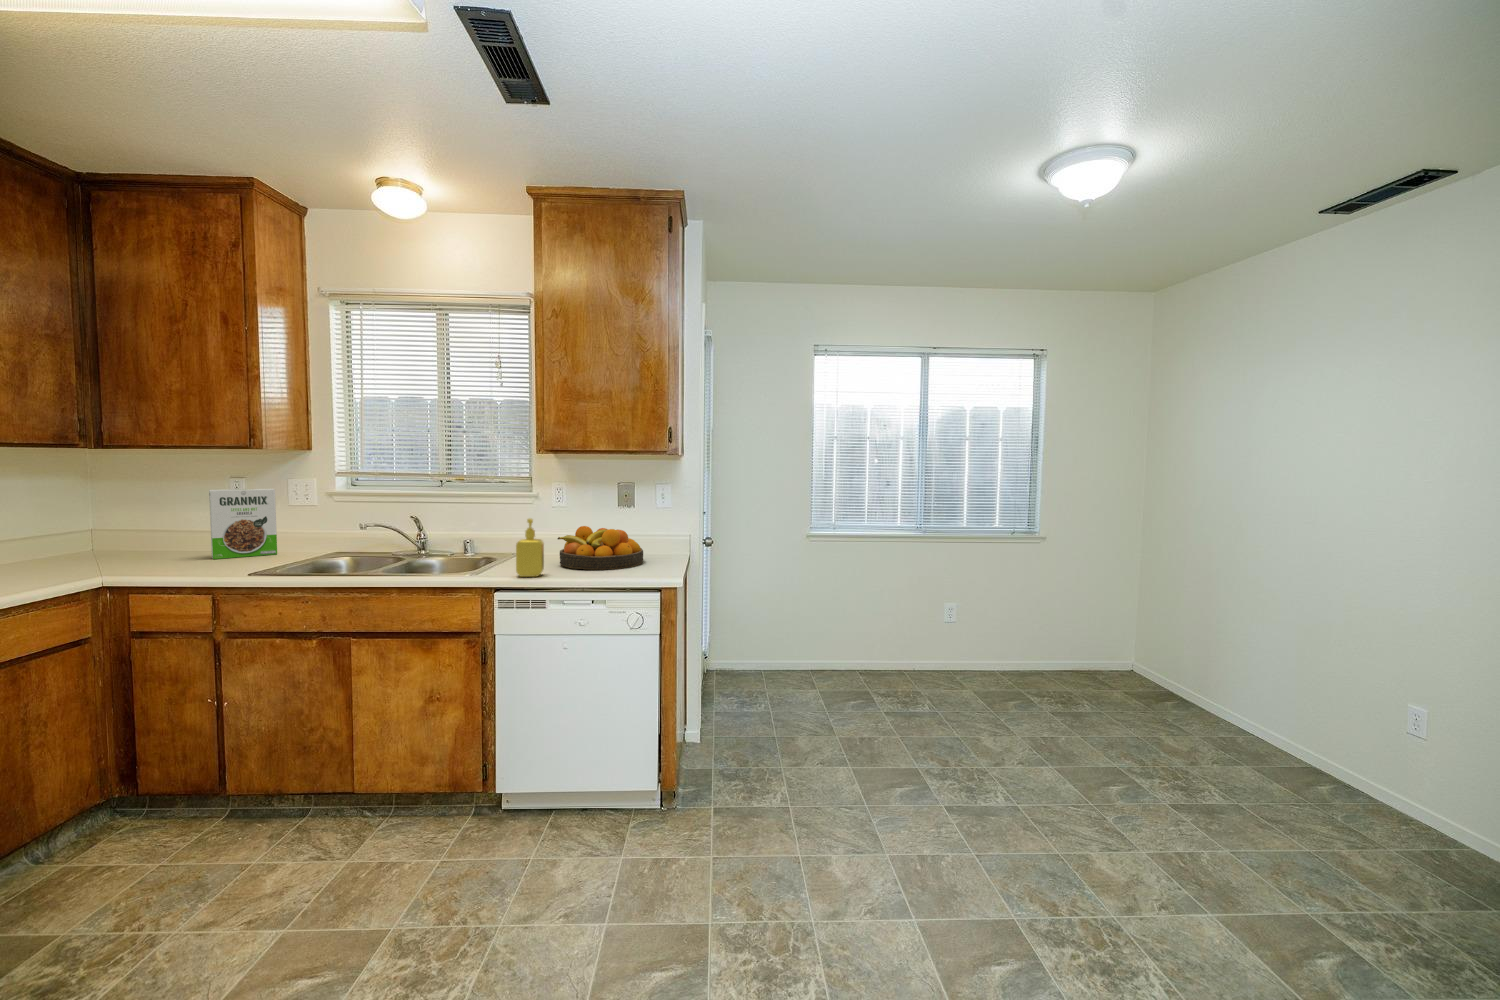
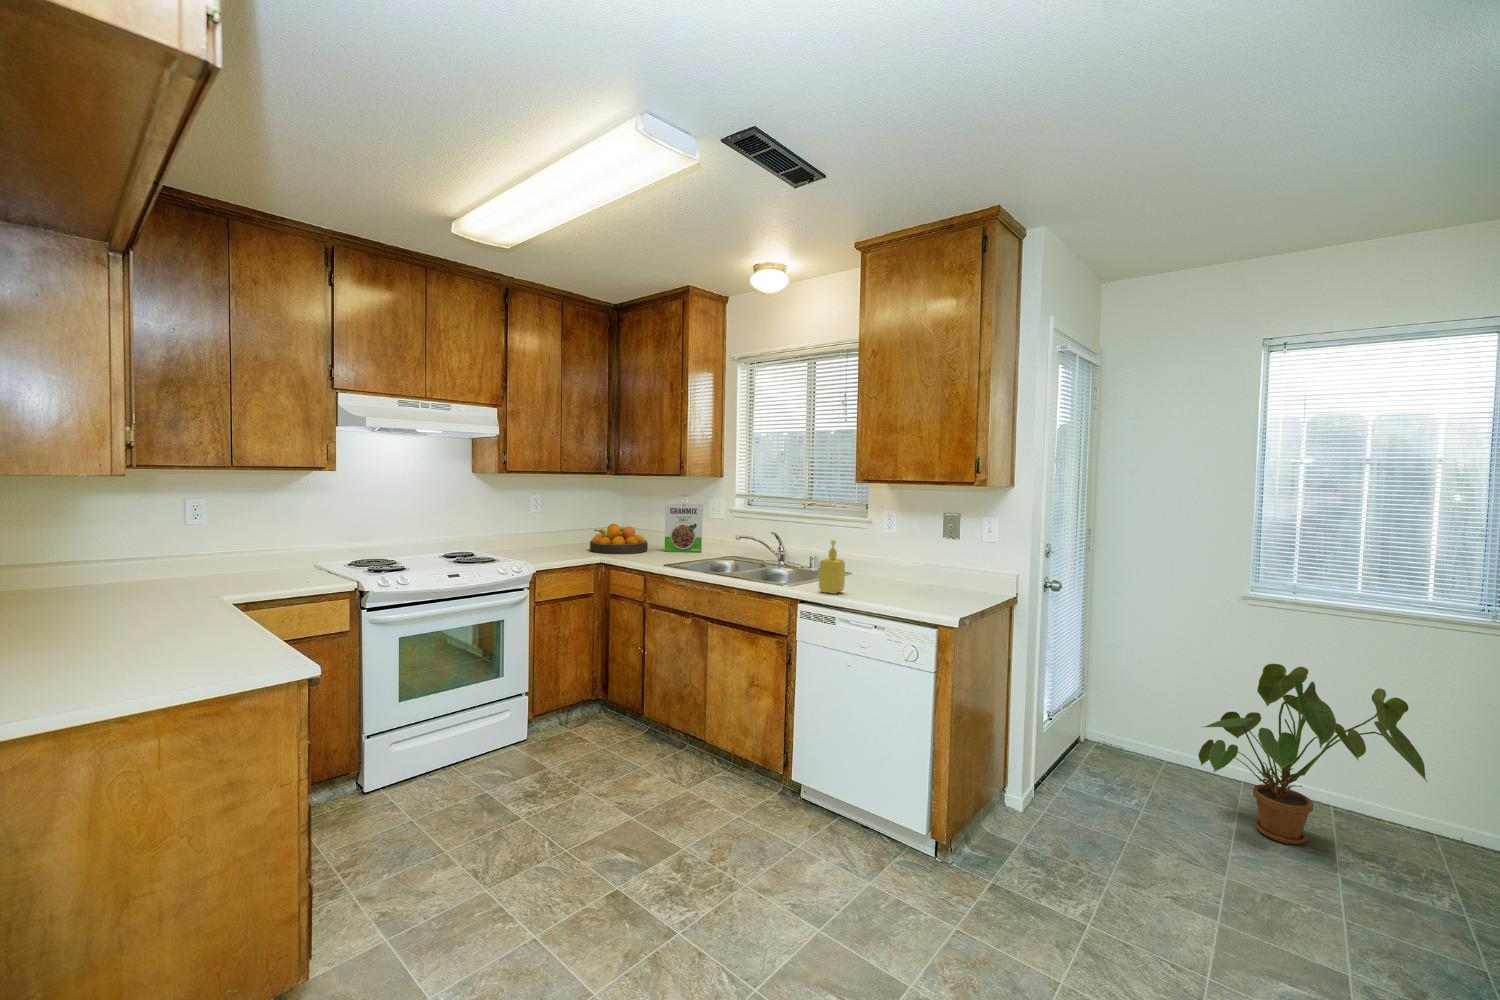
fruit bowl: present [558,526,643,570] -> present [590,524,648,554]
house plant: none [799,581,922,703] -> present [1198,664,1428,844]

